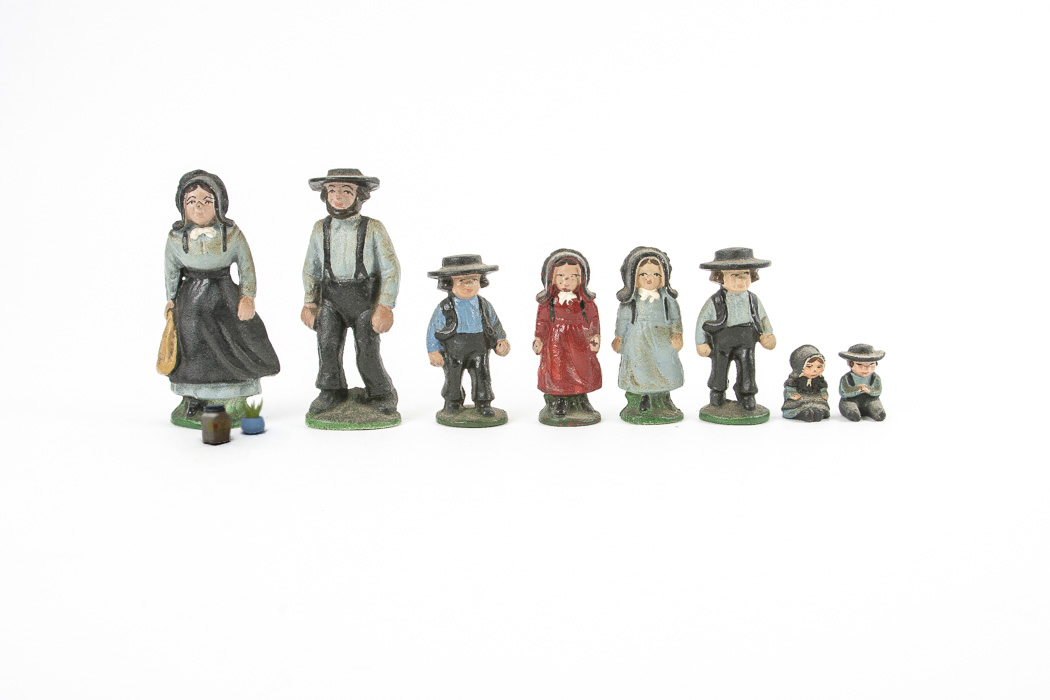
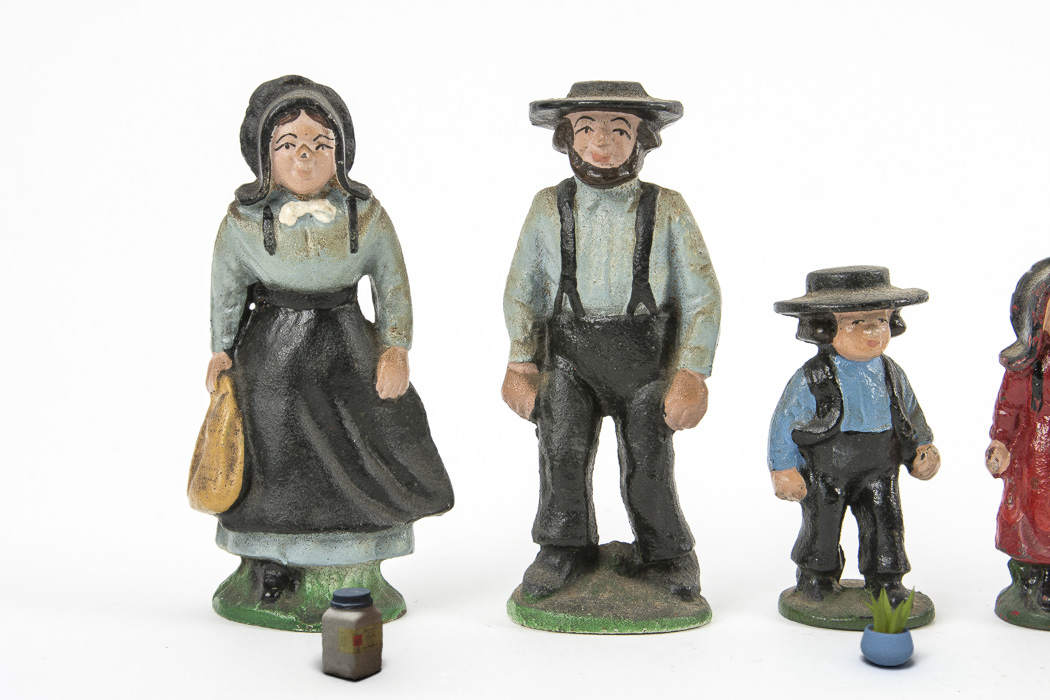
succulent plant: present [241,400,265,434] -> present [860,587,915,666]

